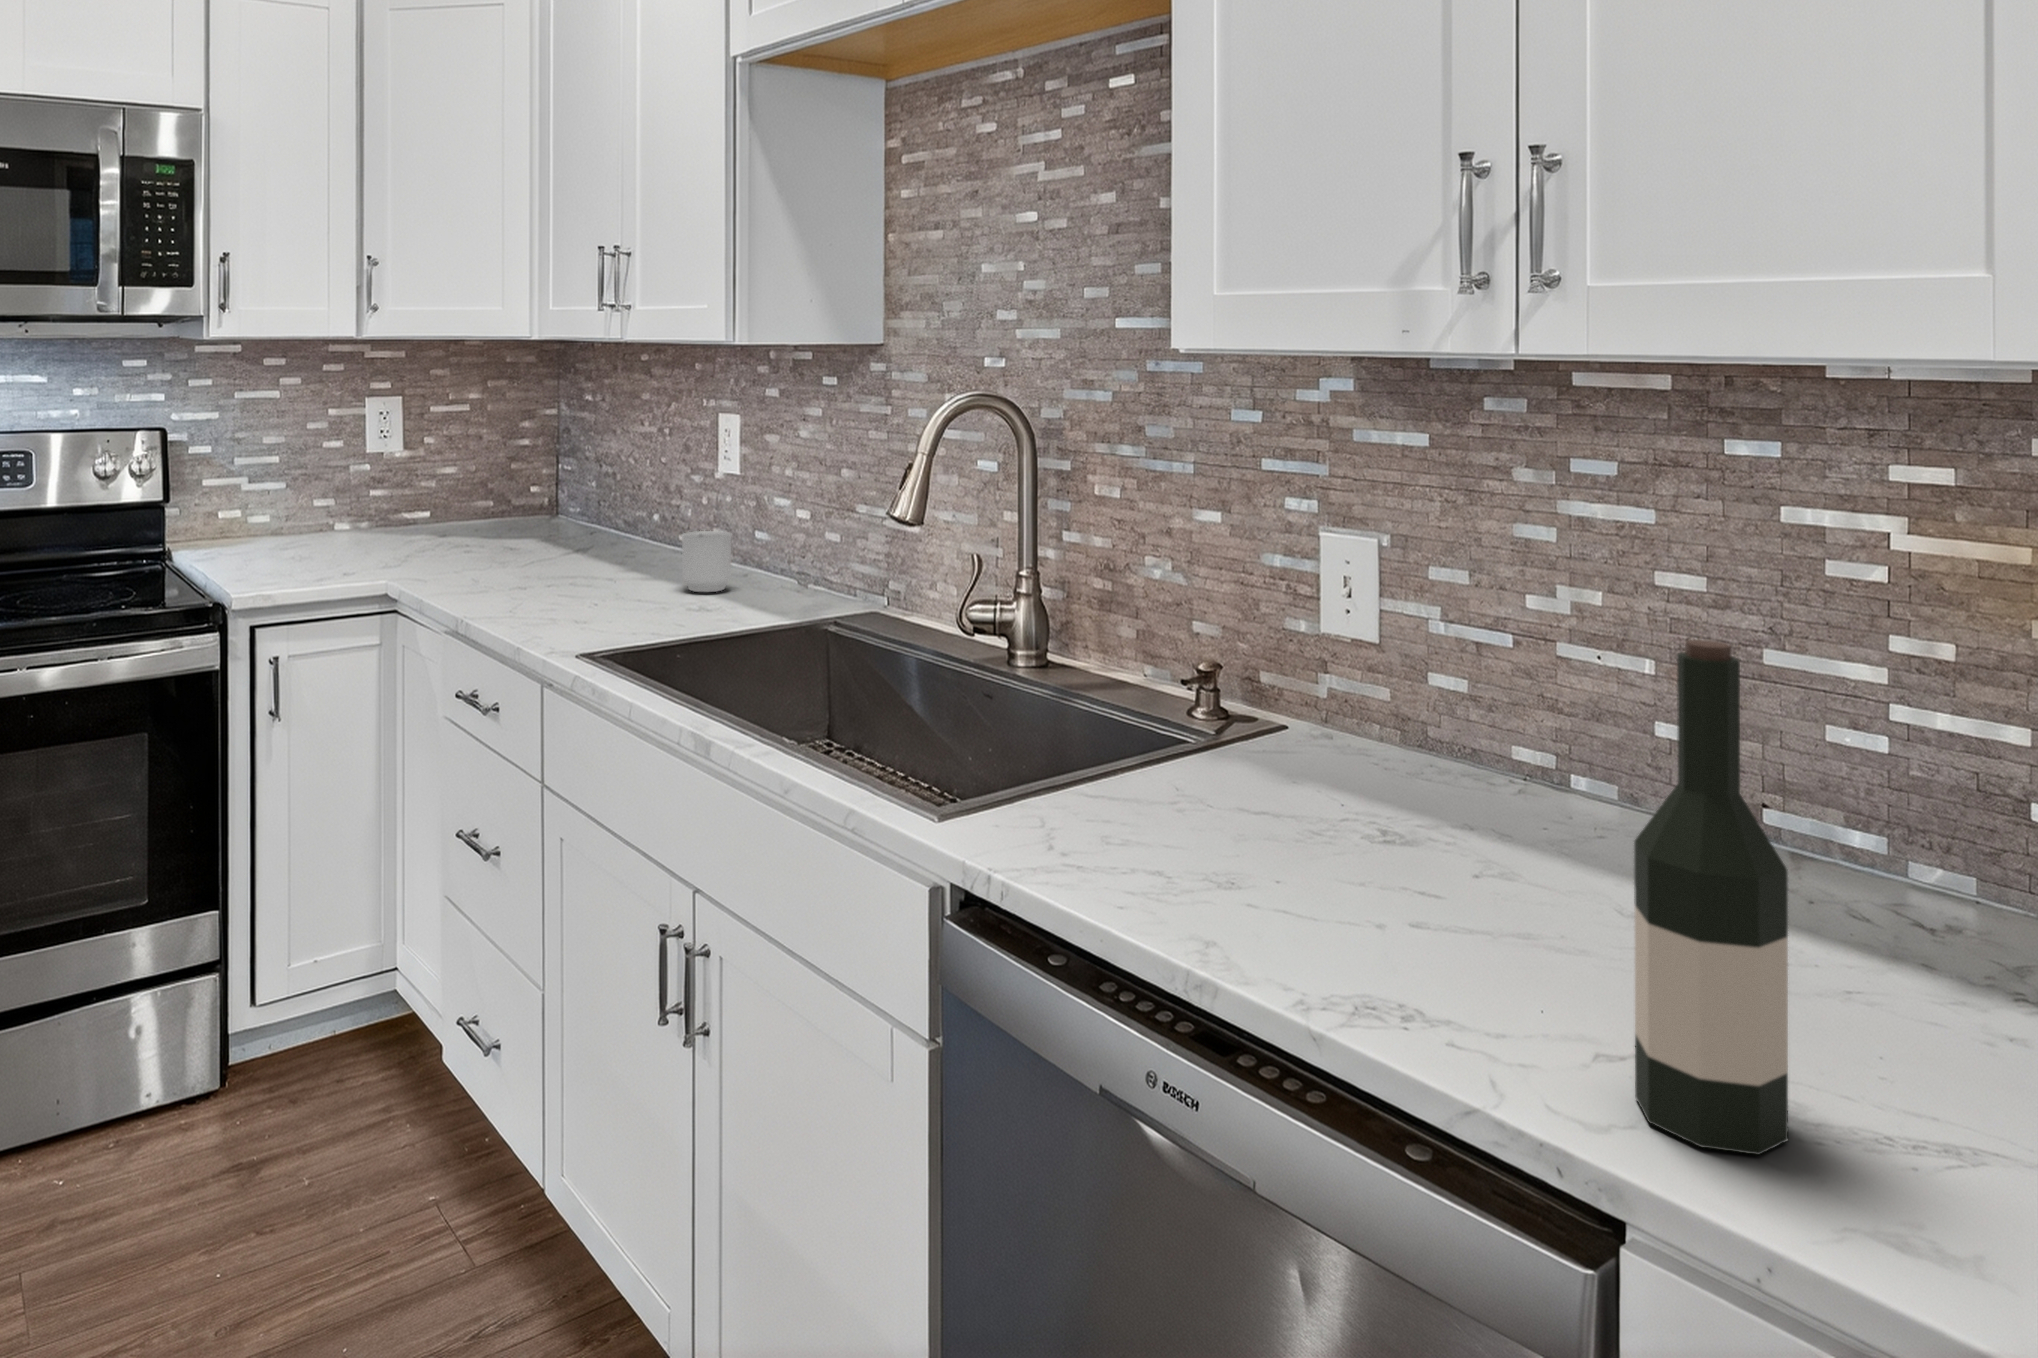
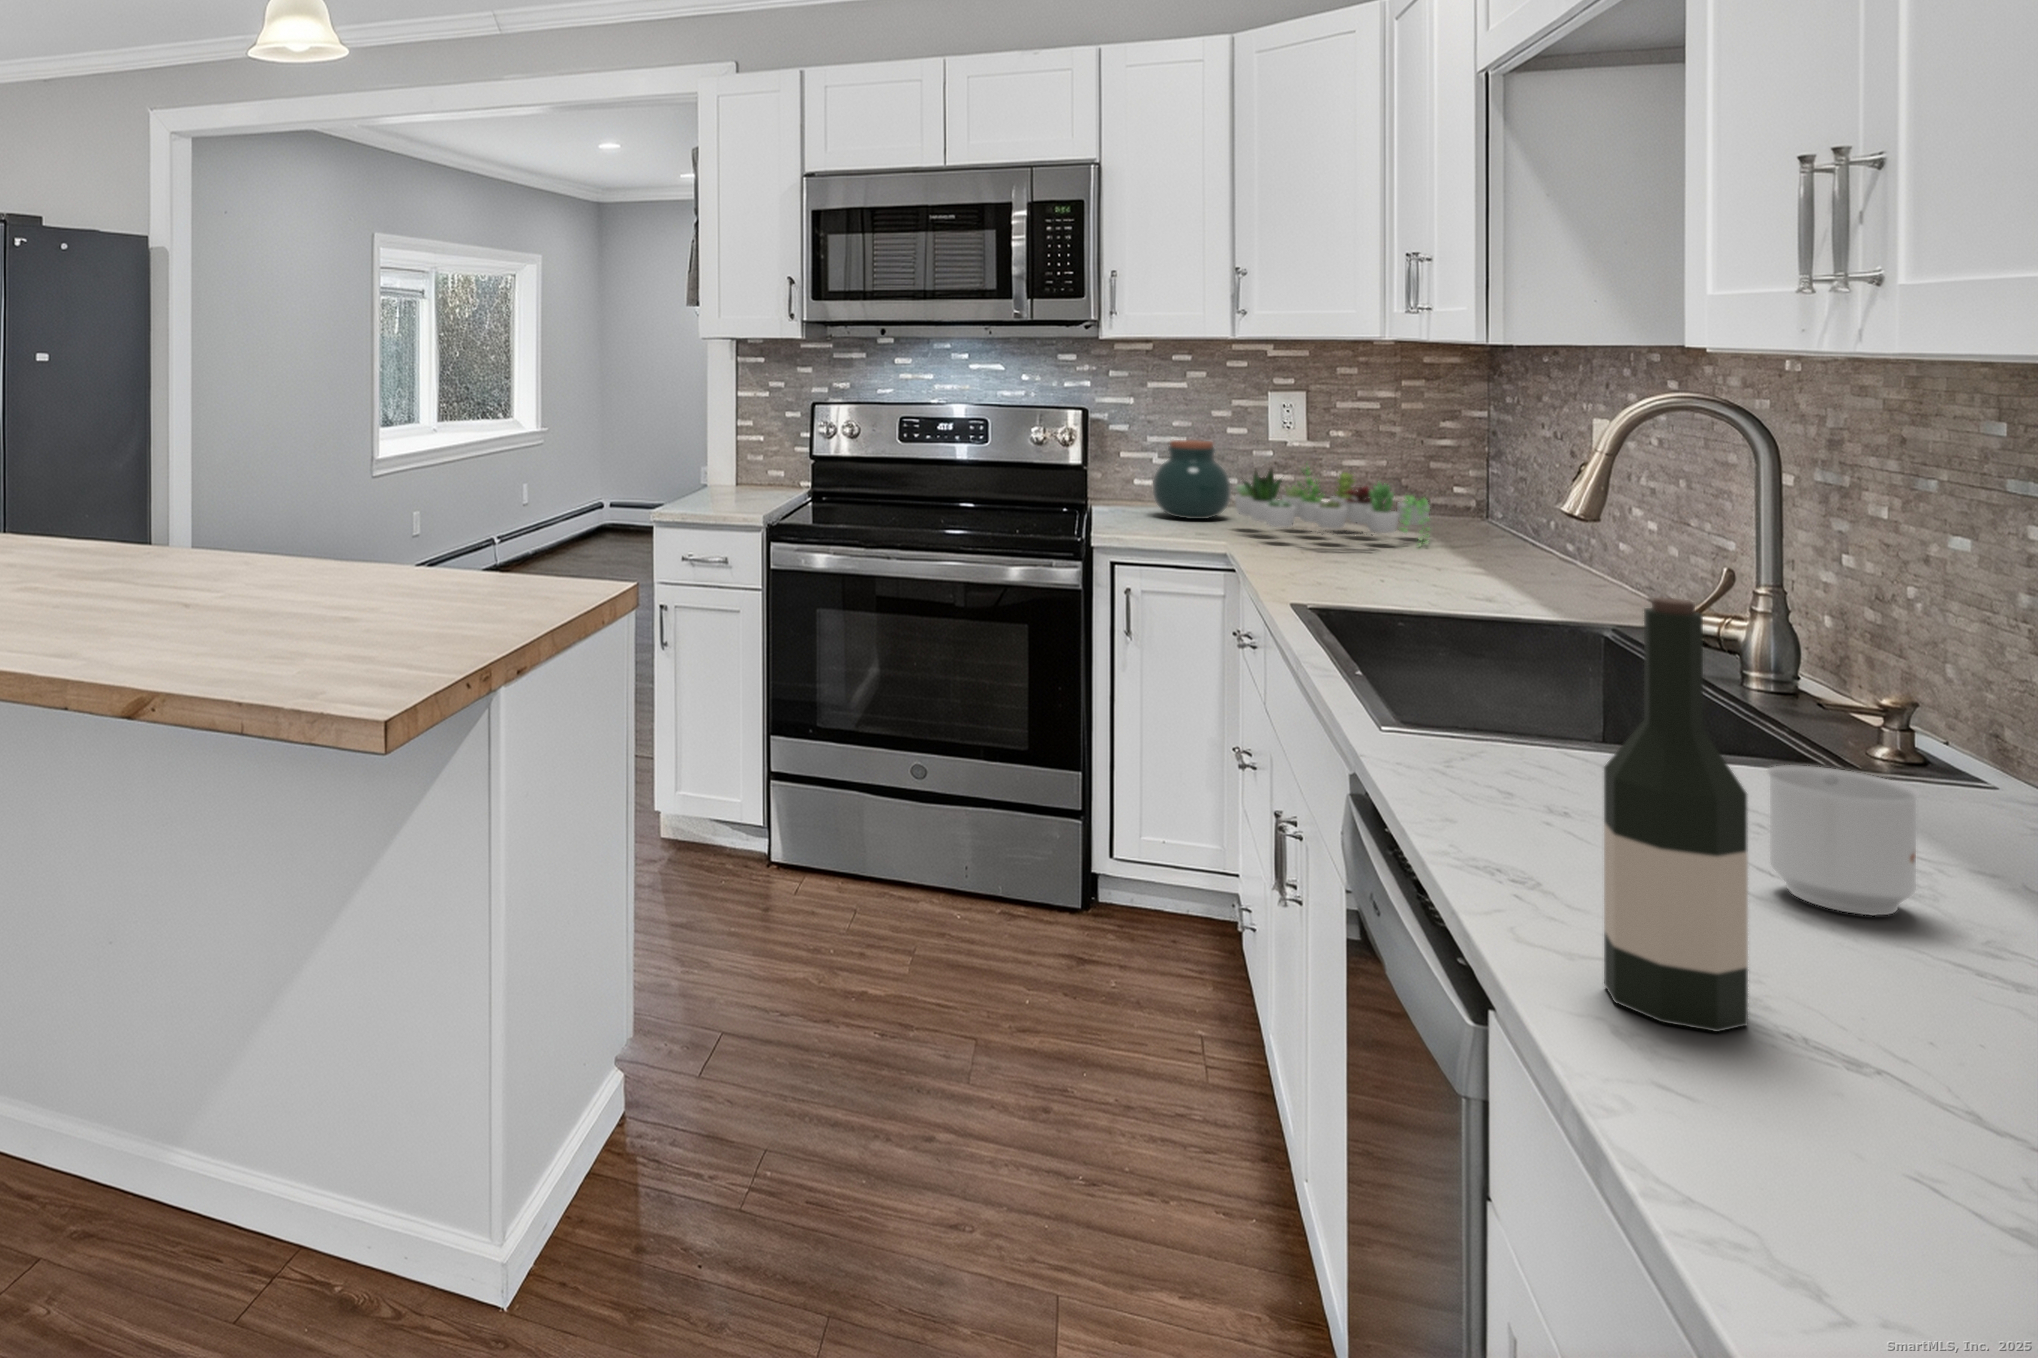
jar: none [258,460,347,555] -> present [1153,440,1231,519]
succulent plant: none [370,476,571,561] -> present [1235,467,1430,546]
mug: present [682,531,732,592] -> present [1766,765,1919,915]

